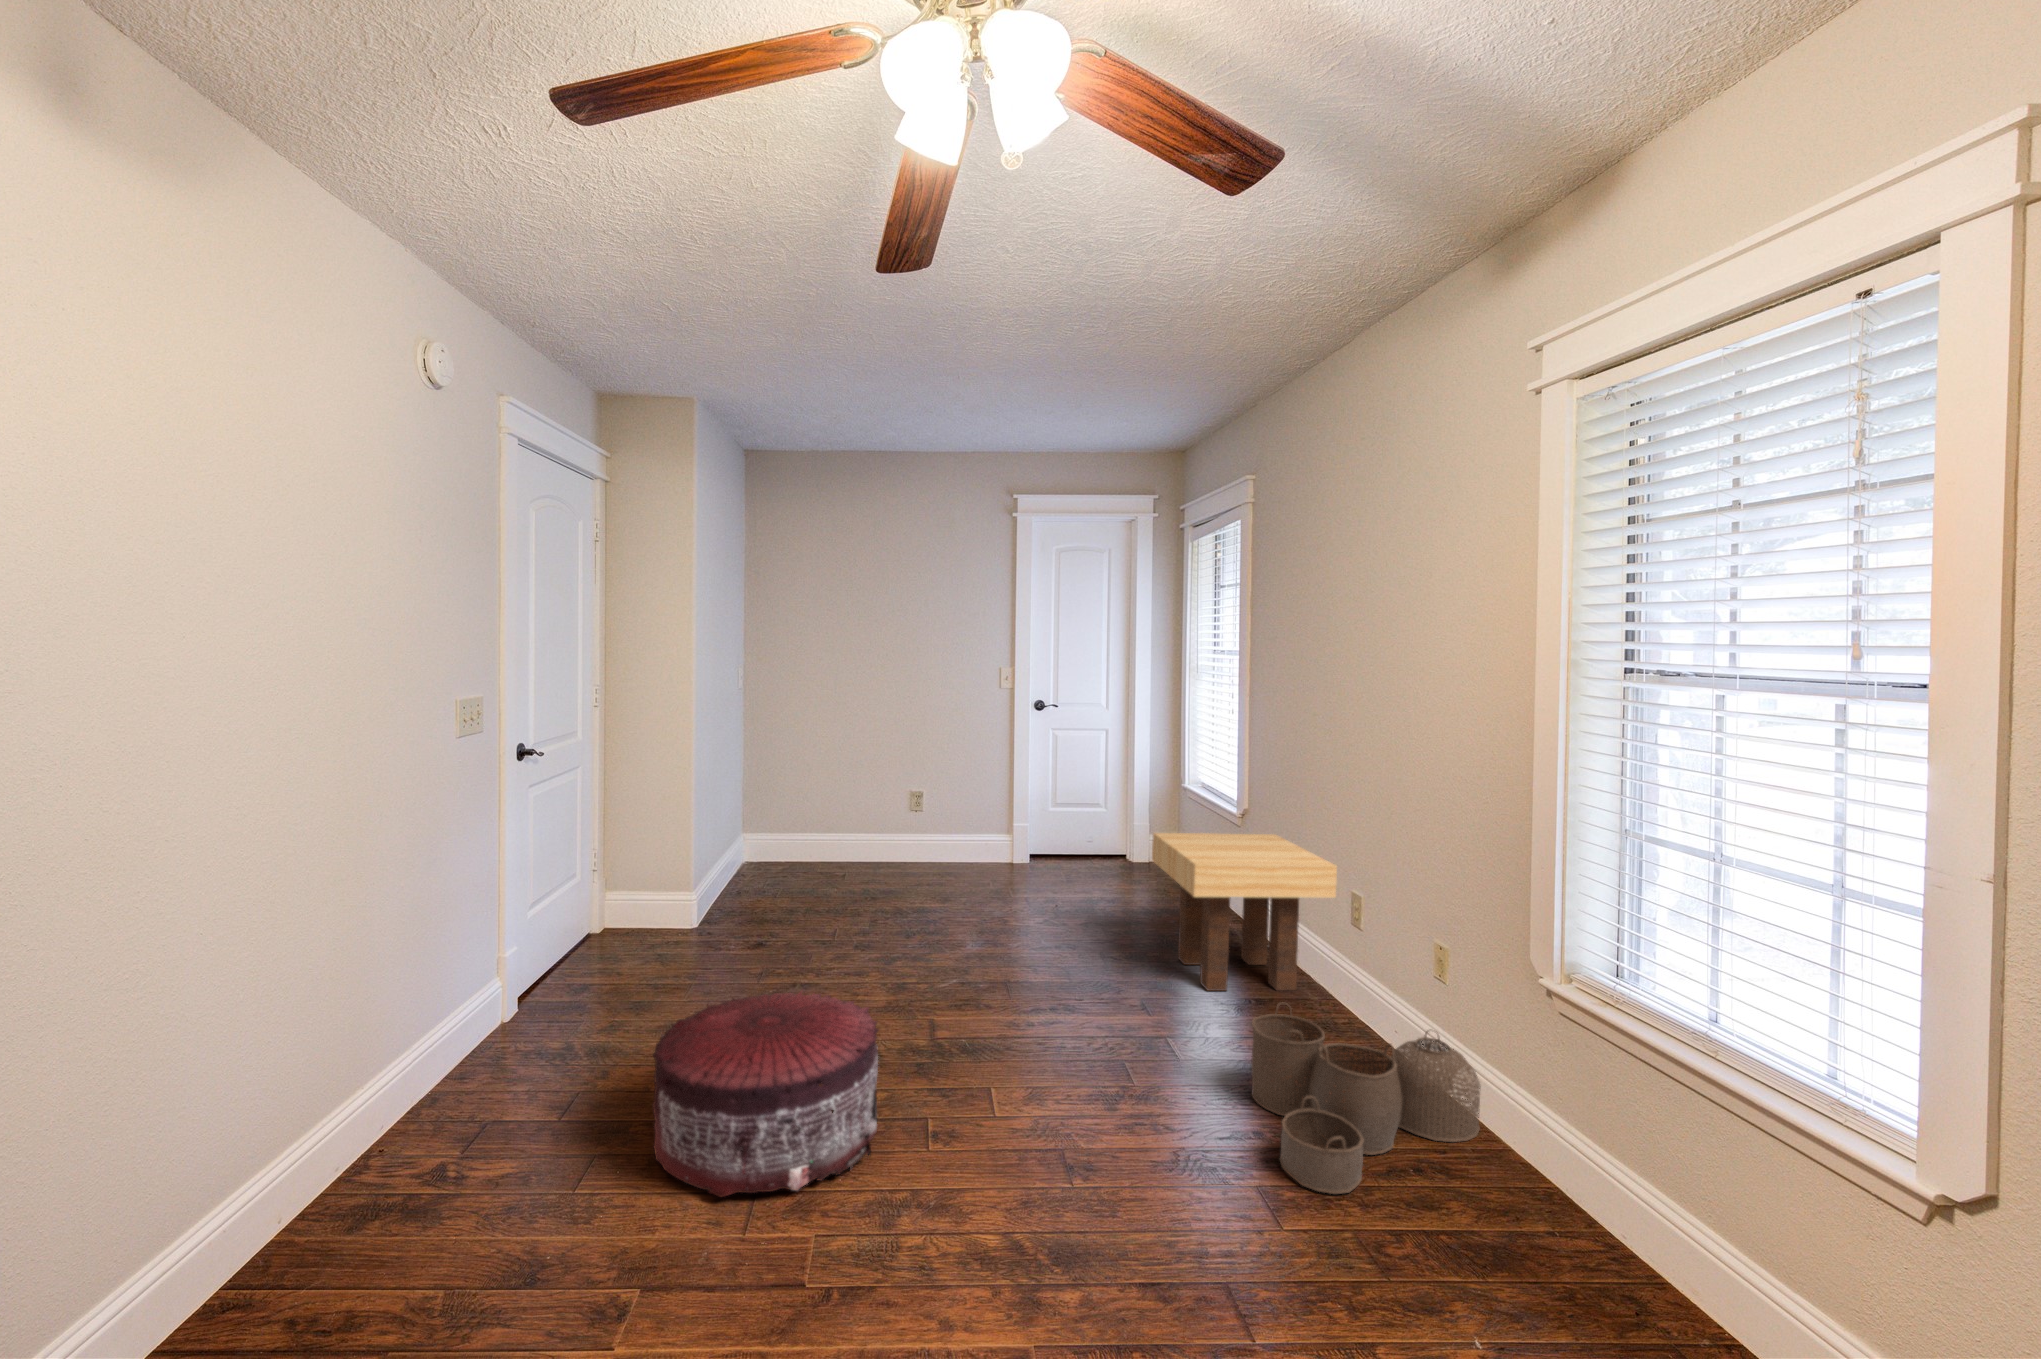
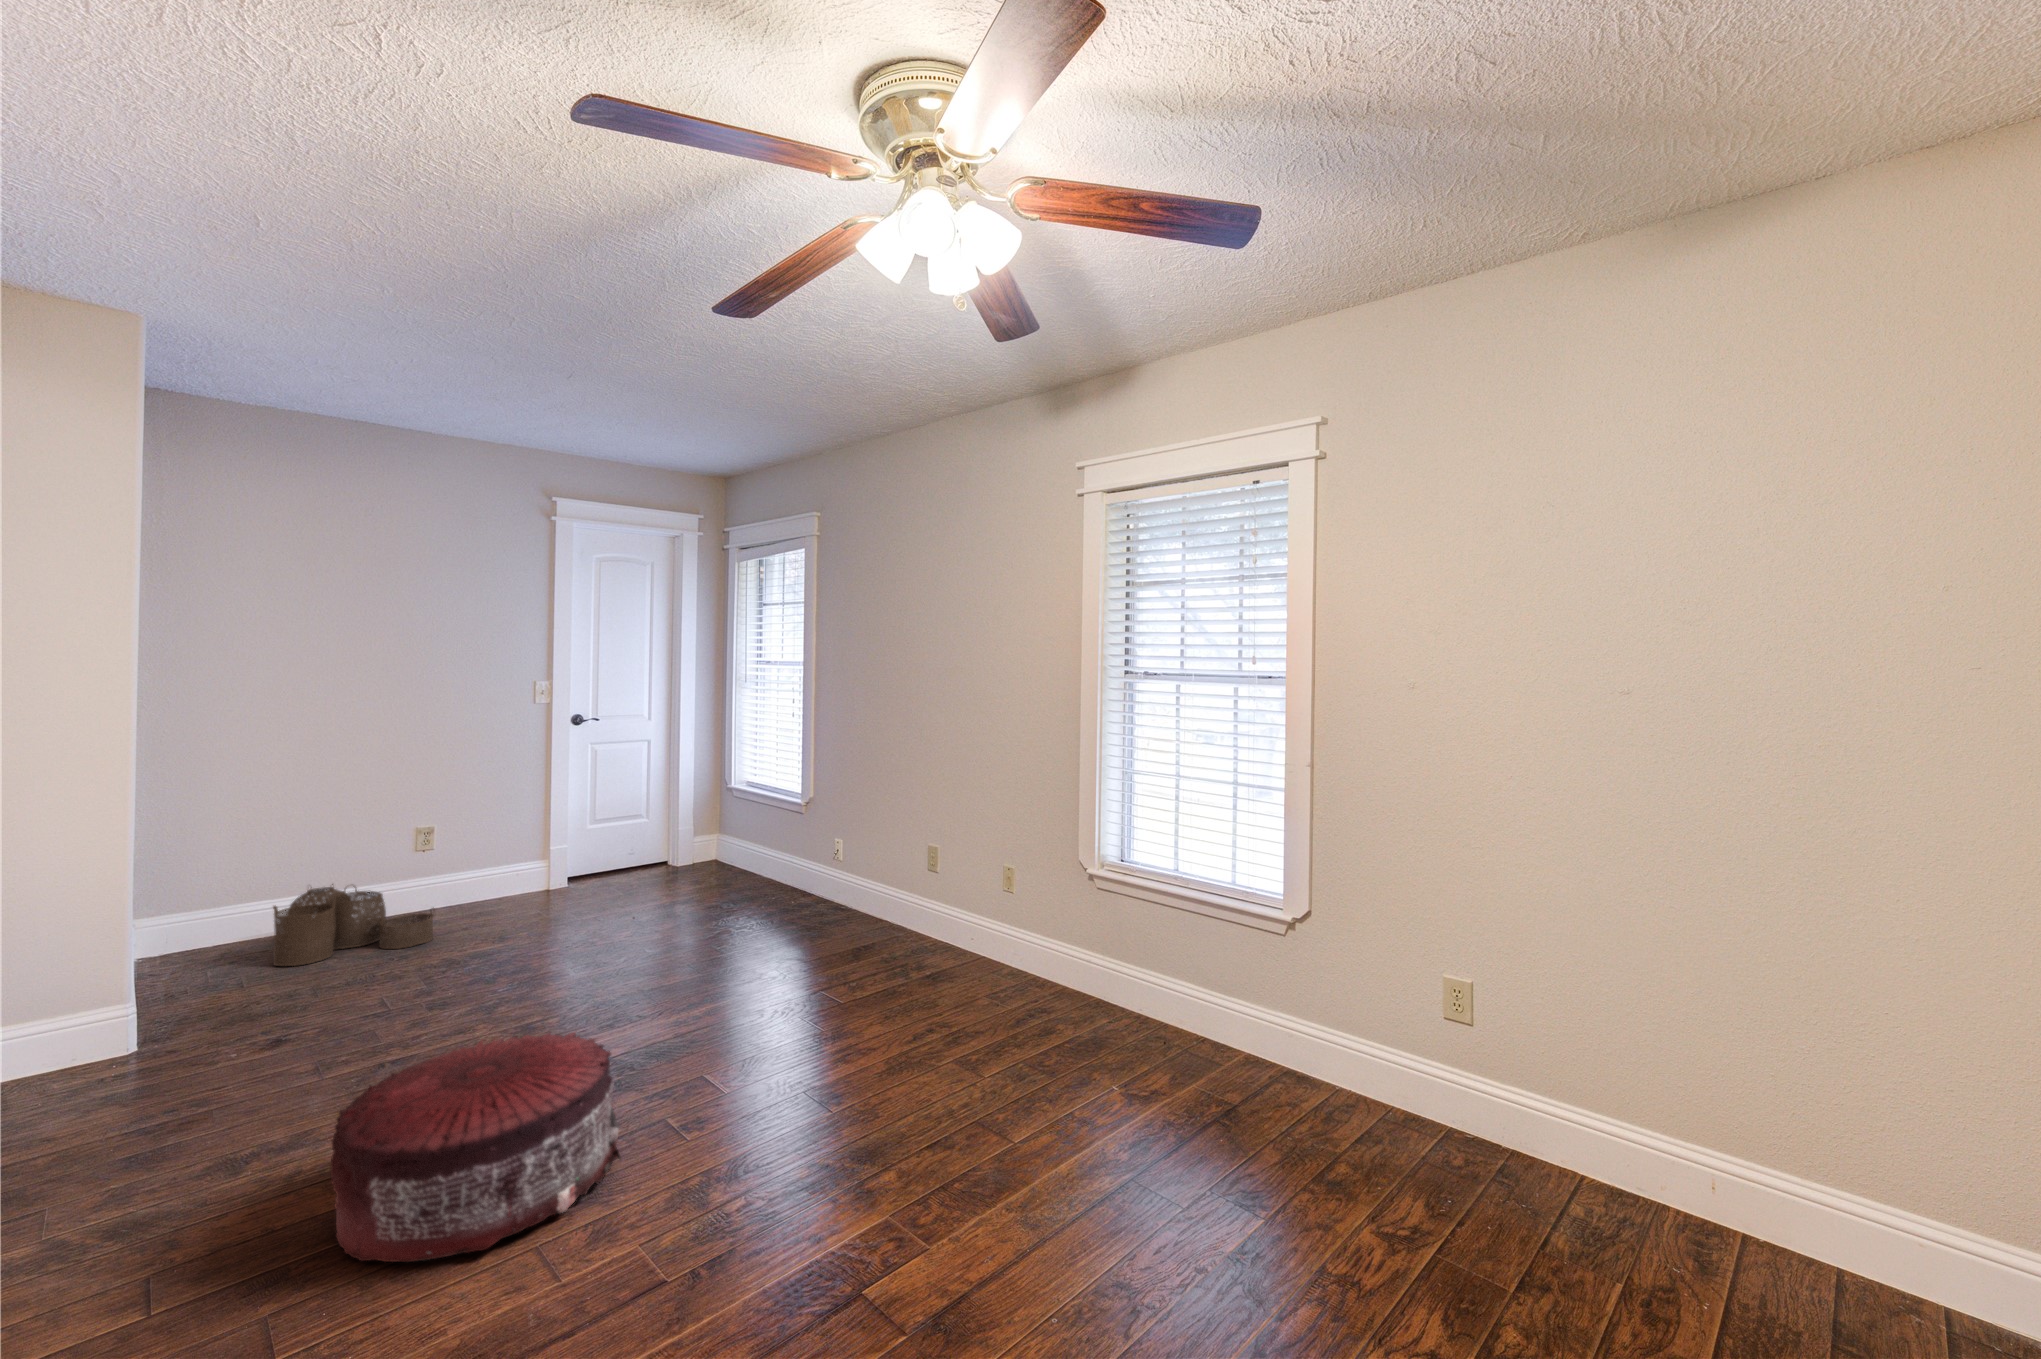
side table: present [1152,833,1337,991] -> none [751,813,917,952]
woven basket: present [1251,1002,1481,1194] -> present [273,884,434,966]

